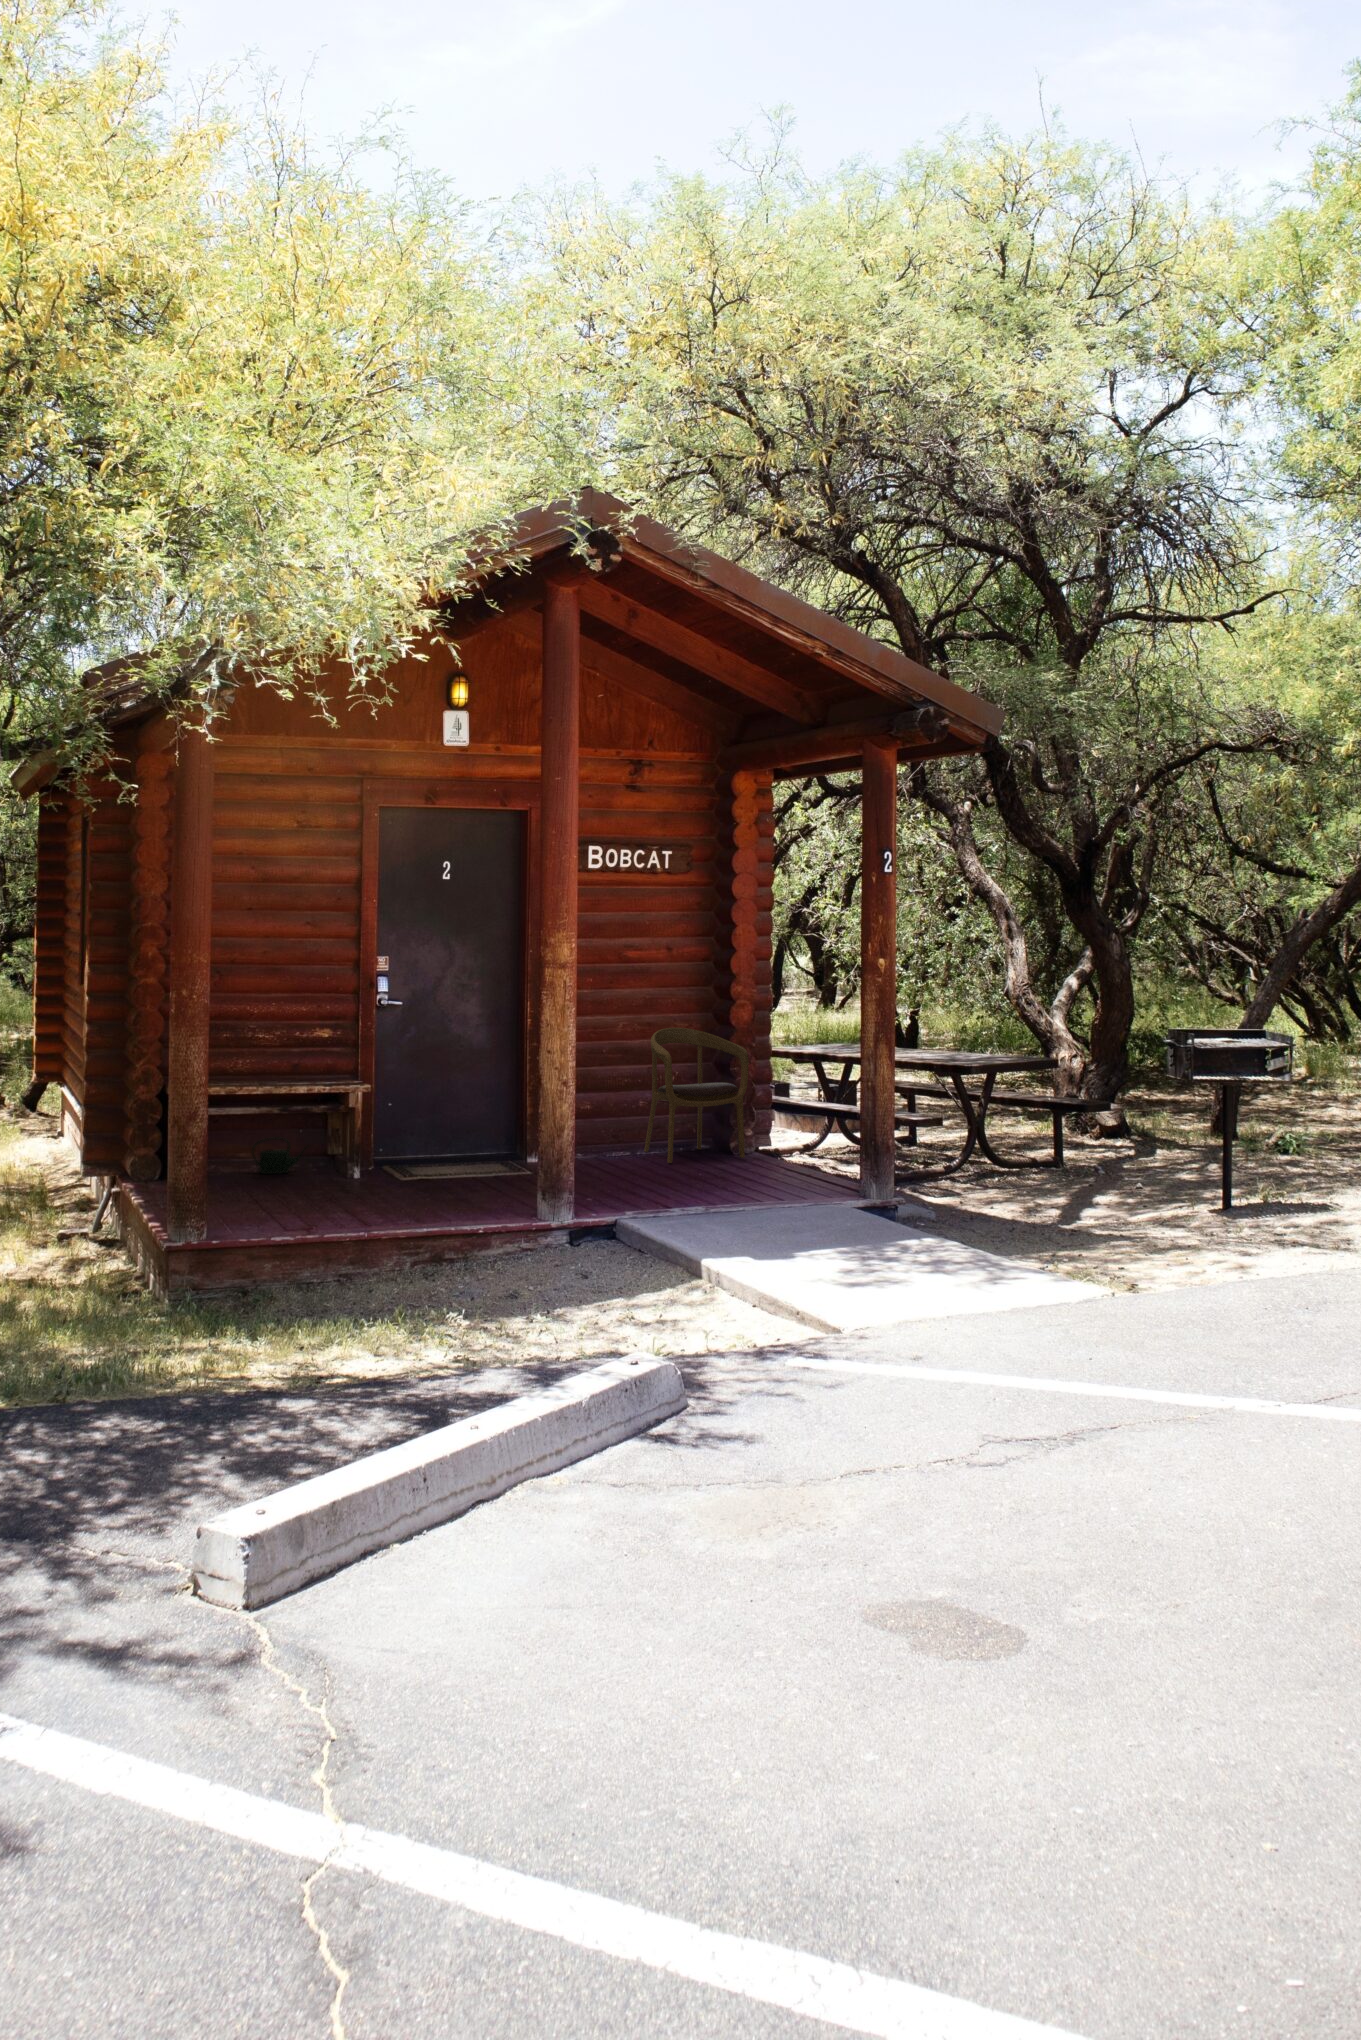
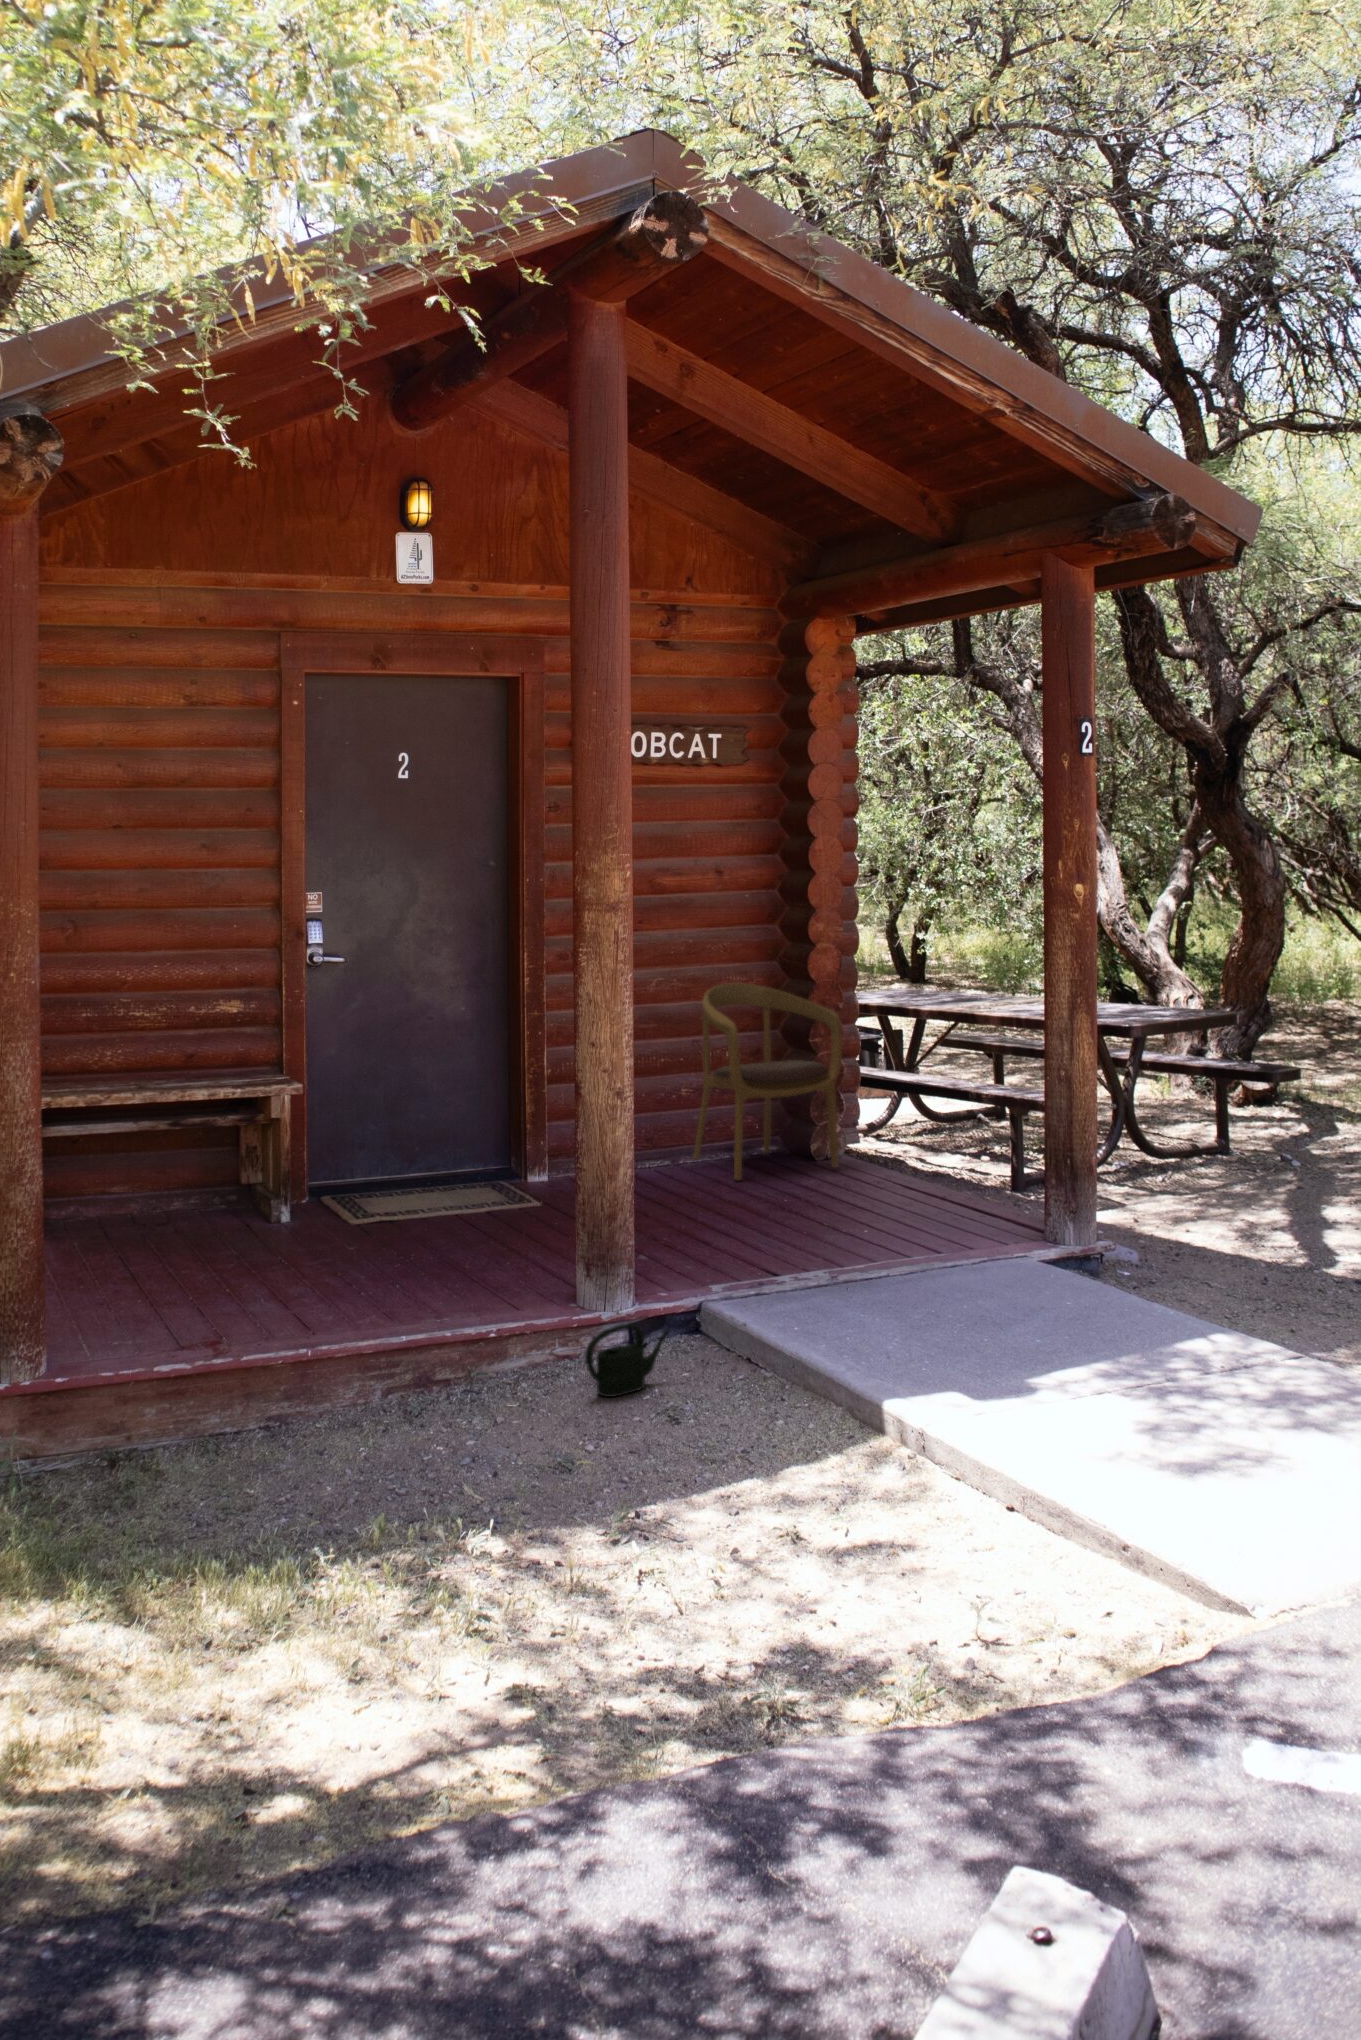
watering can: present [252,1137,306,1174] -> present [585,1324,670,1397]

